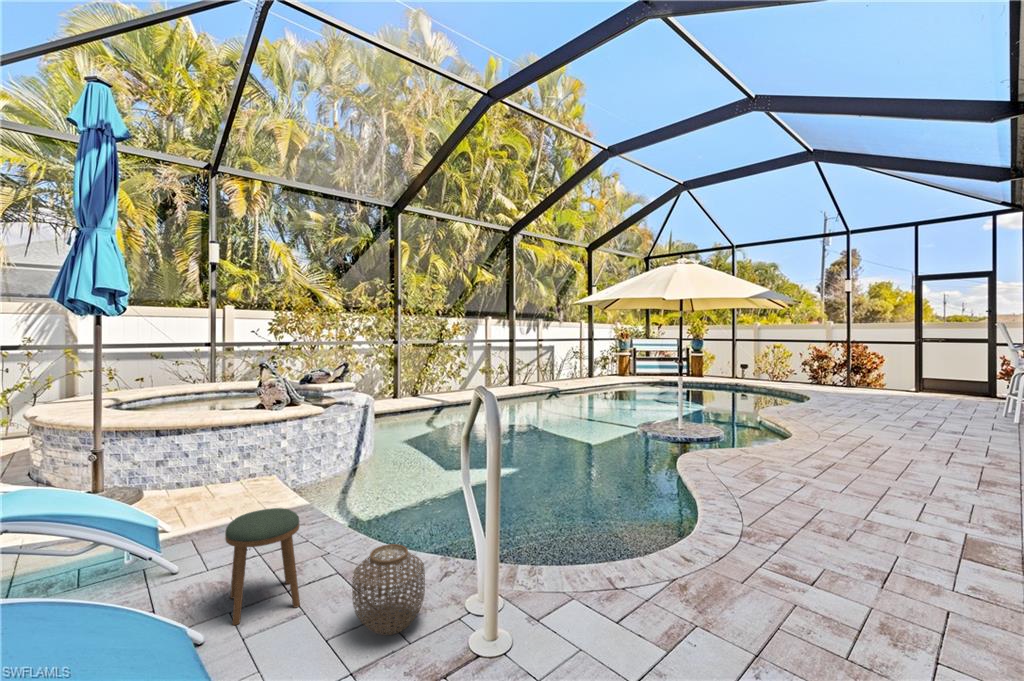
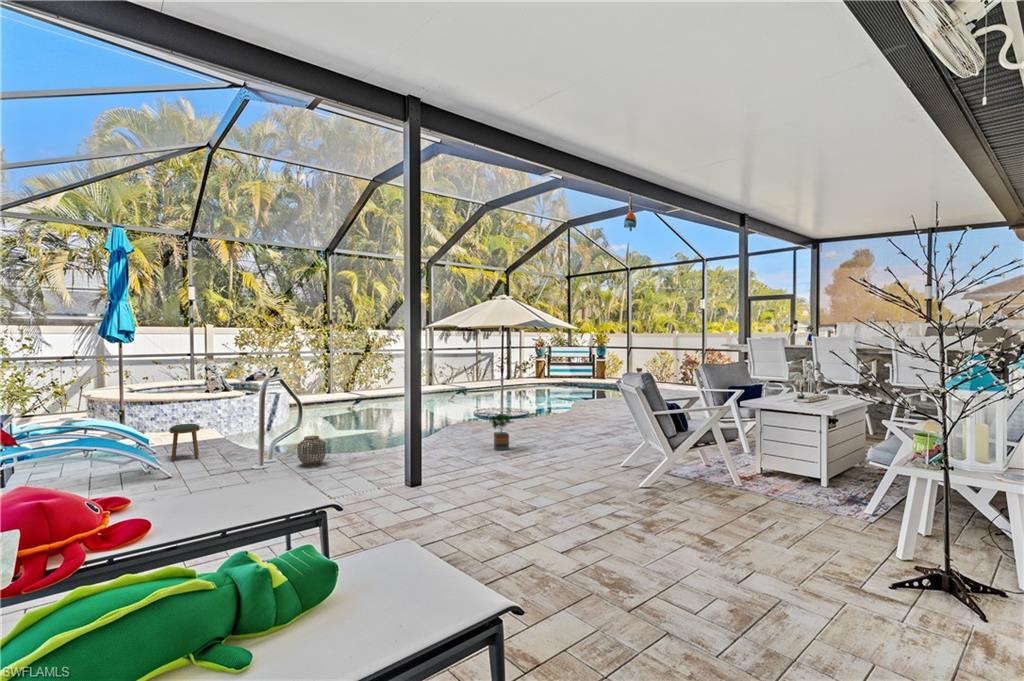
potted tree: none [914,463,978,546] -> present [490,414,513,450]
woven basket: present [352,544,425,635] -> present [297,436,326,466]

